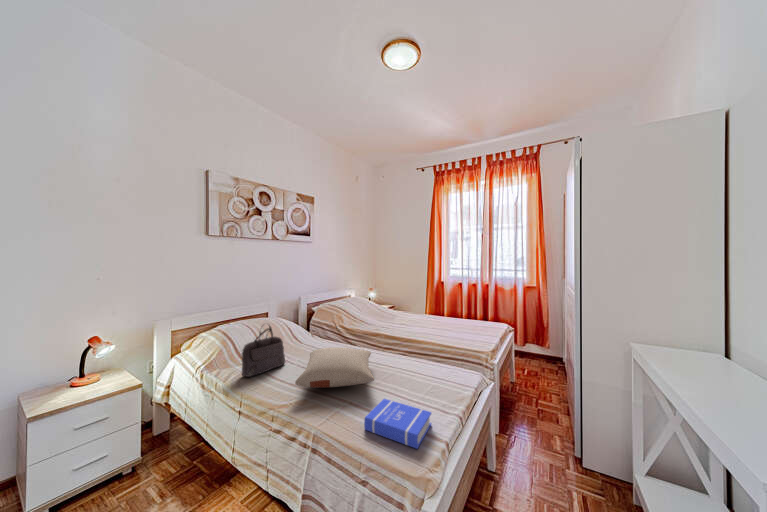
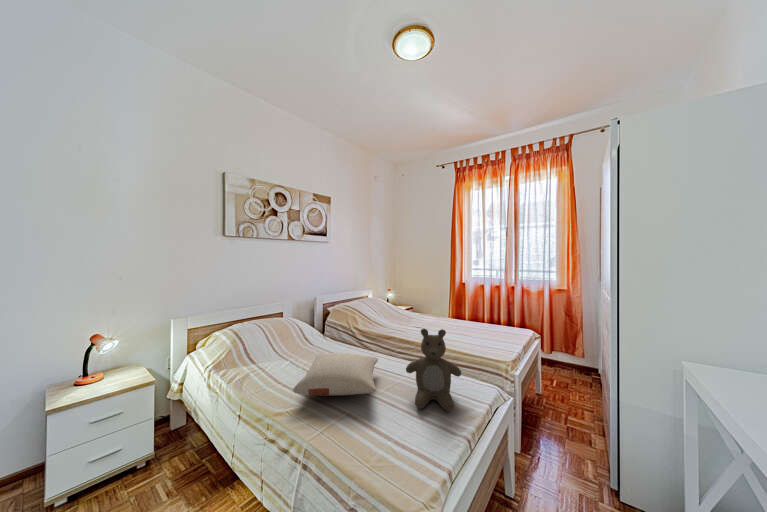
teddy bear: none [400,322,450,395] -> present [406,329,461,411]
handbag: present [242,326,285,377] -> none [246,325,292,380]
book: present [364,399,431,449] -> none [359,413,434,476]

